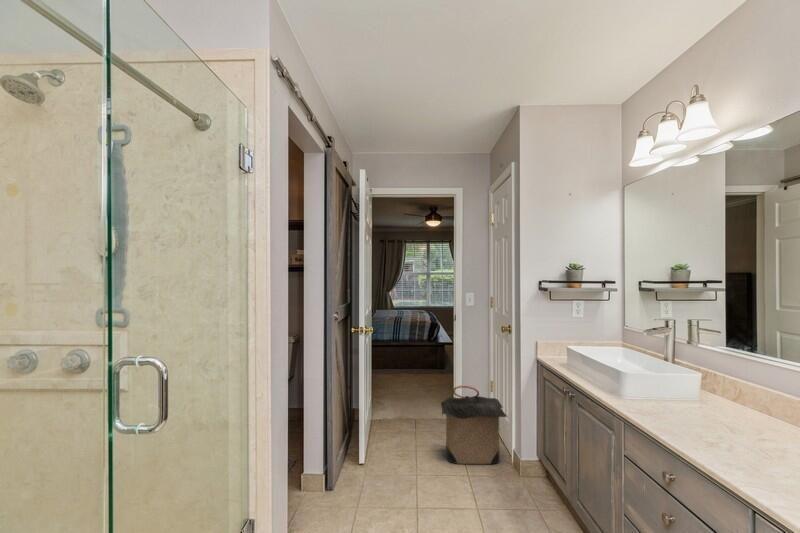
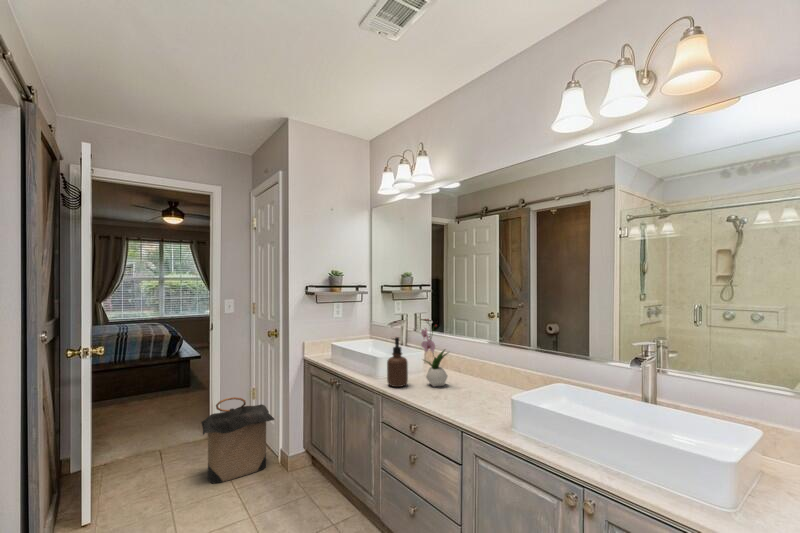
flower arrangement: none [695,329,752,434] -> present [421,319,448,387]
soap dispenser: none [637,350,671,418] -> present [387,337,408,387]

